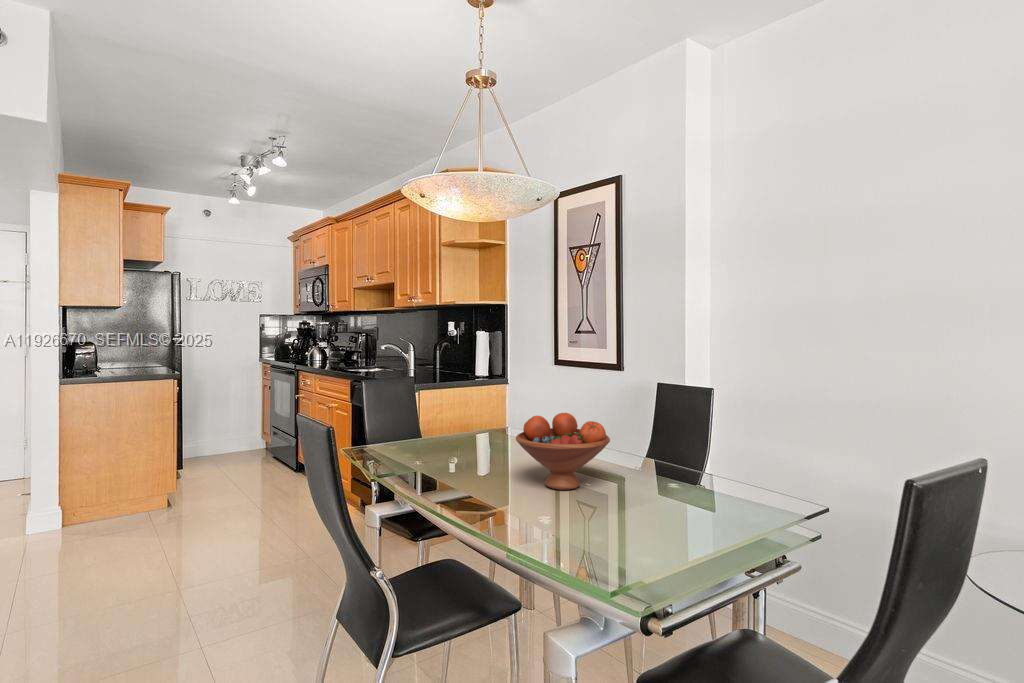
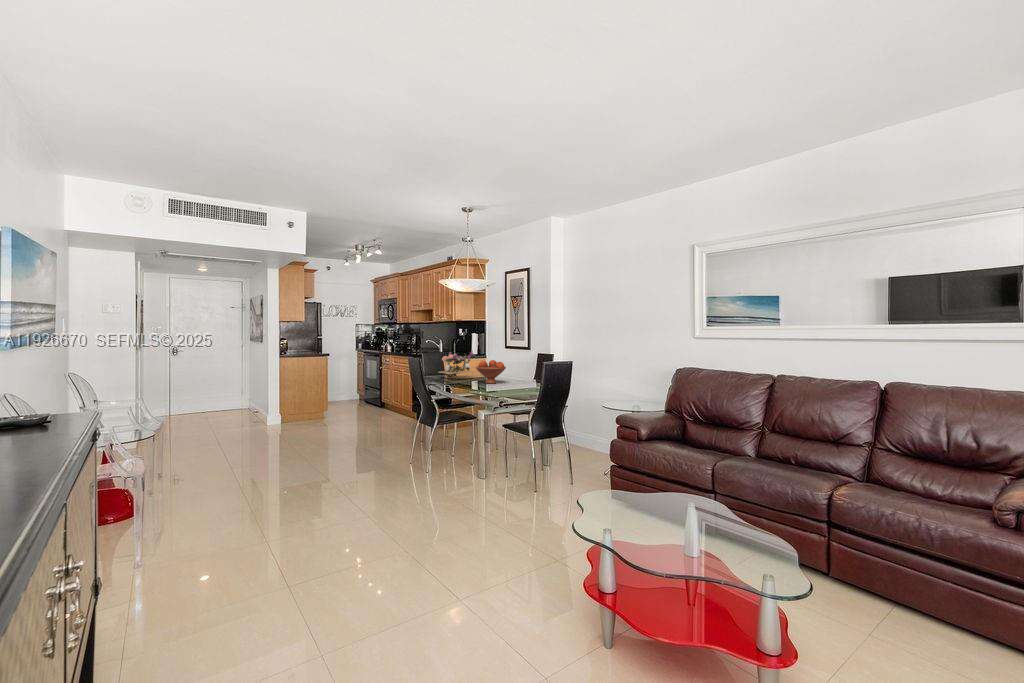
flower arrangement: none [402,377,498,454] -> present [439,350,473,377]

